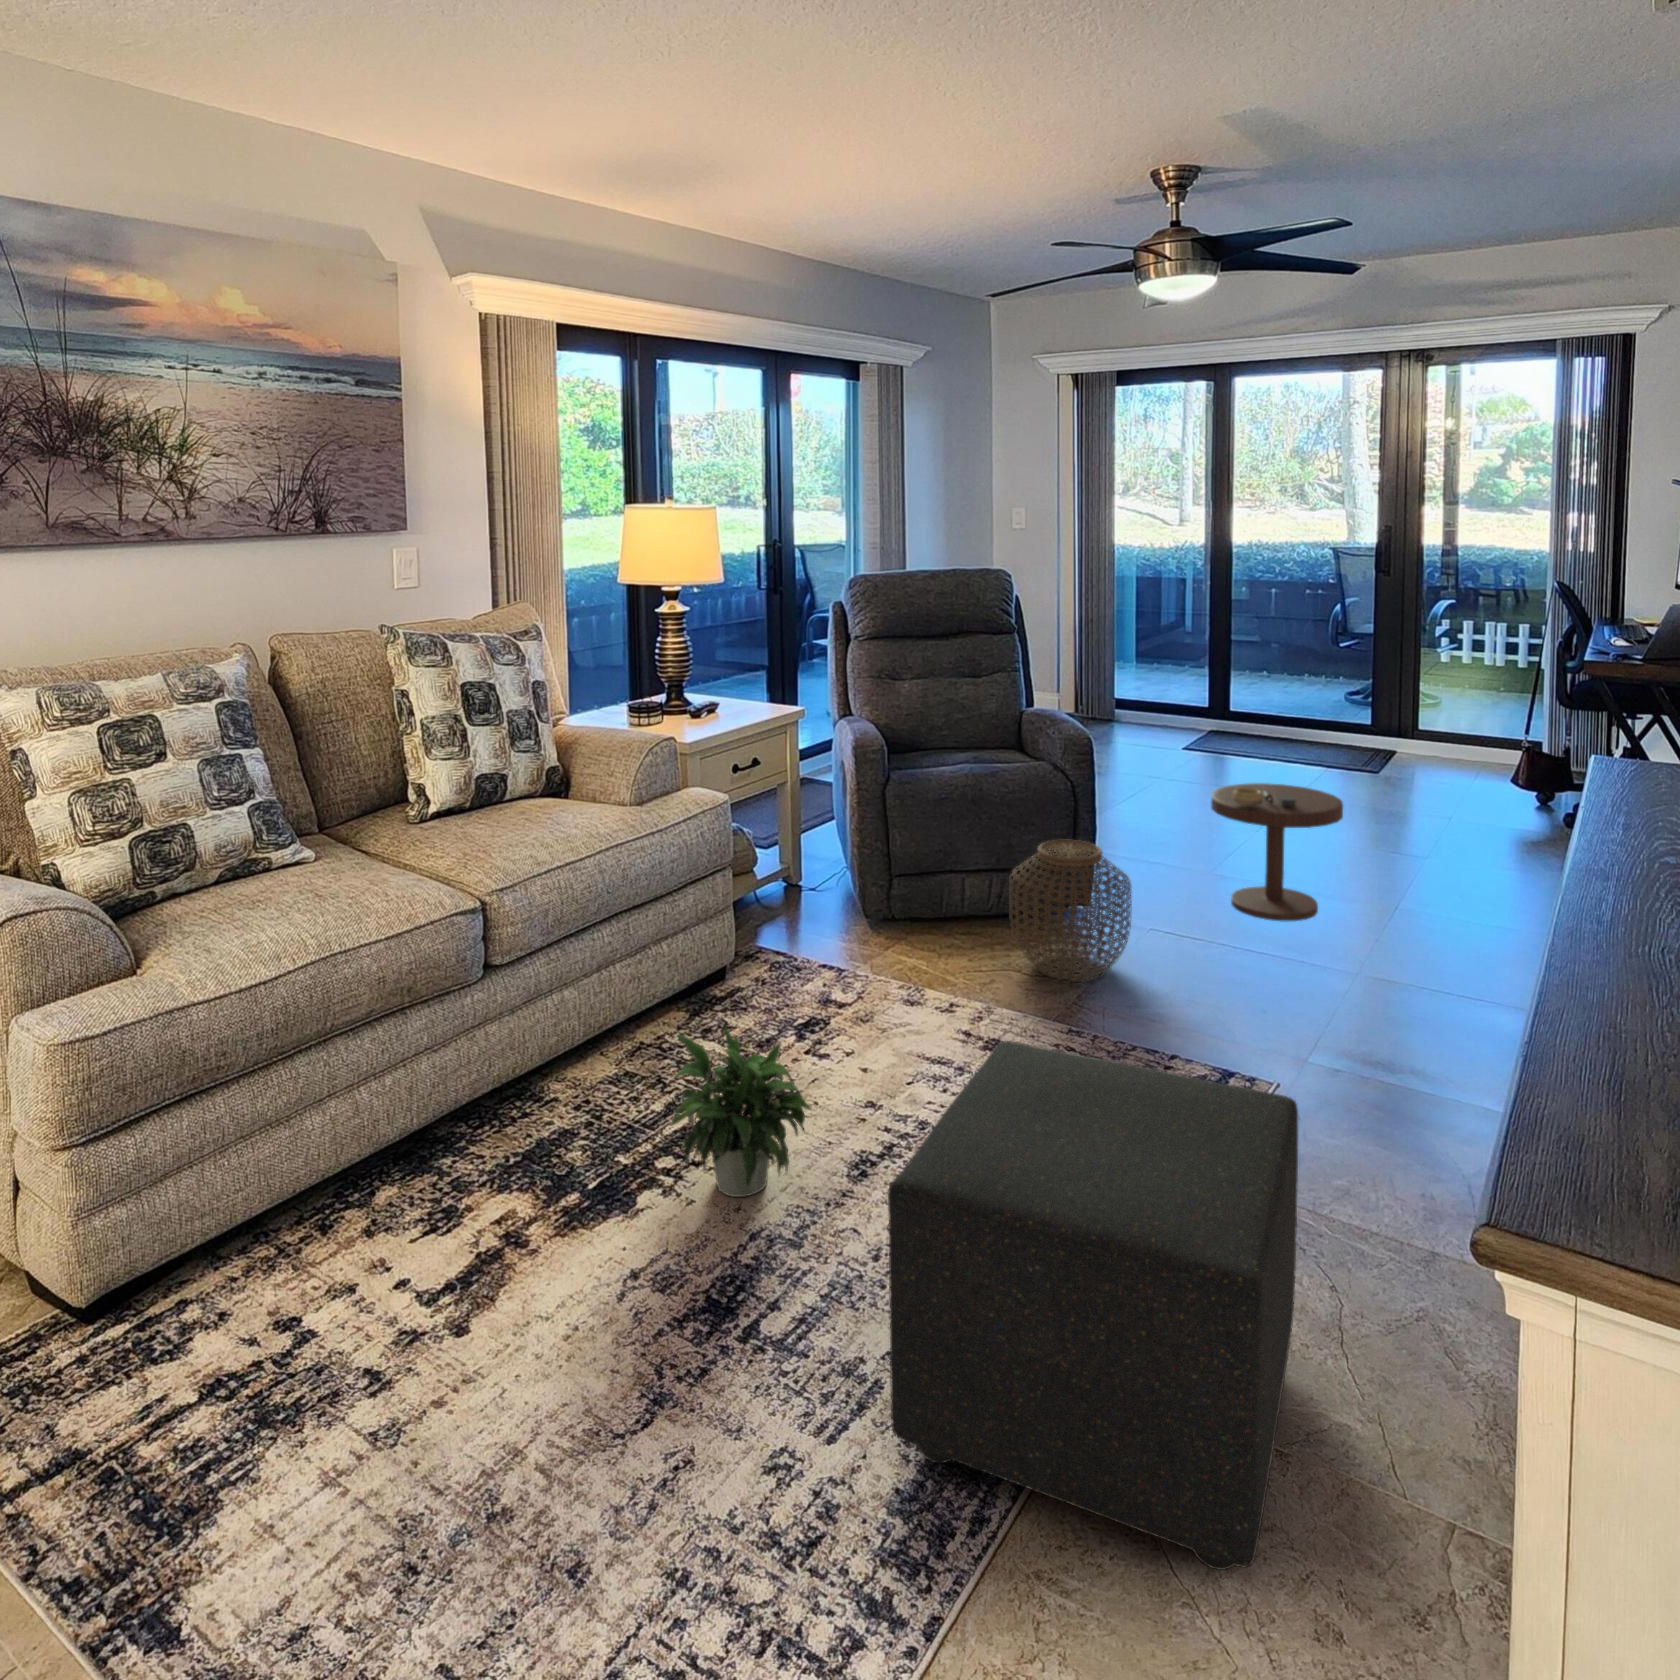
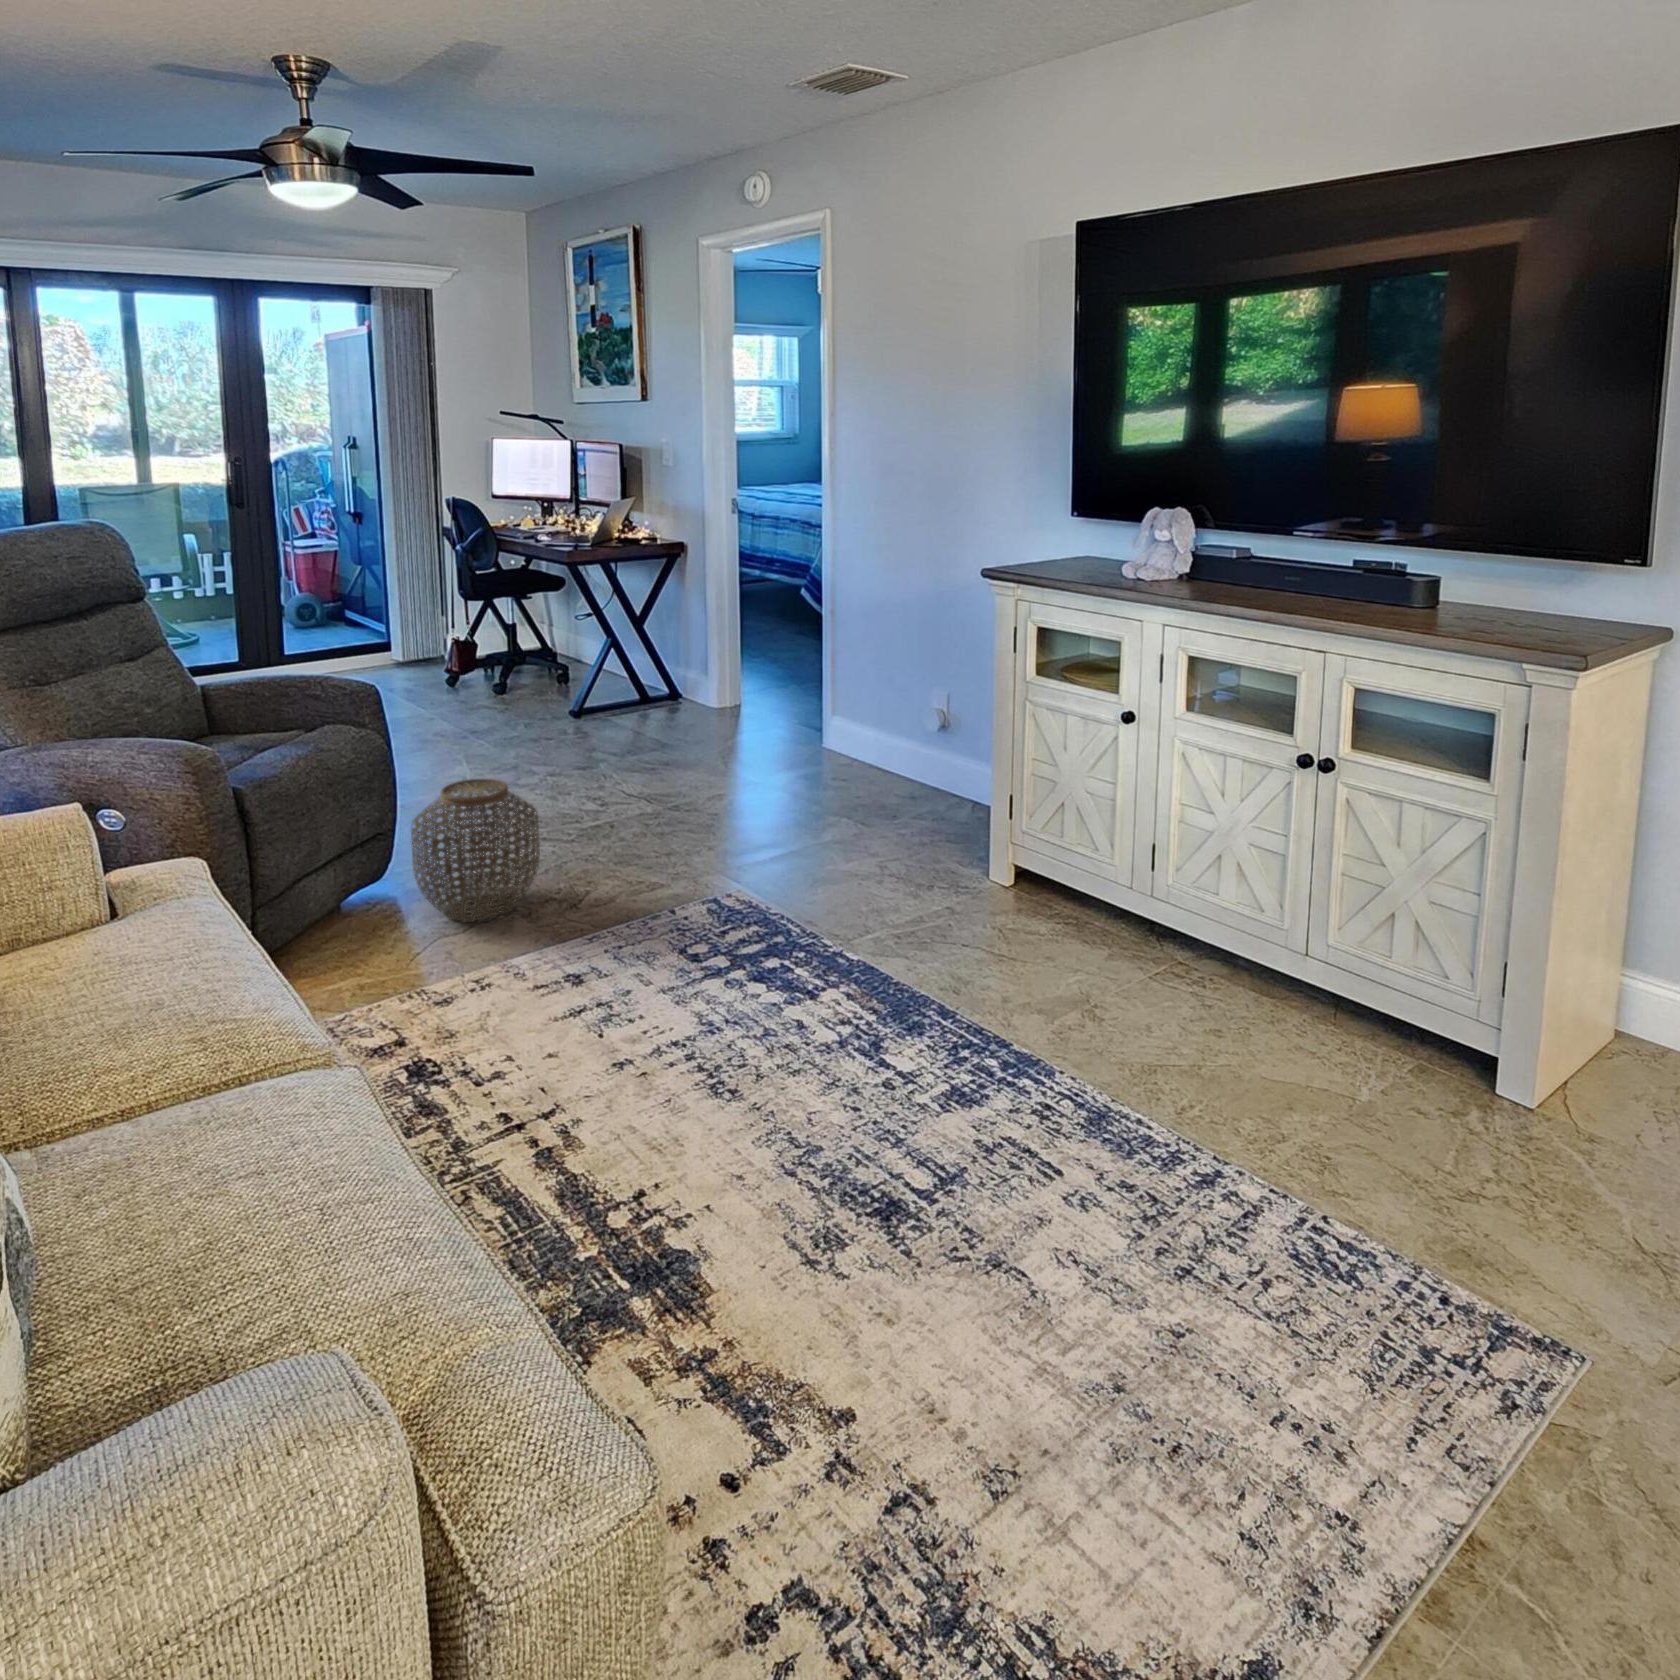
side table: present [1211,783,1343,921] -> none [587,672,691,863]
potted plant: present [671,1027,811,1197] -> none [551,1015,786,1182]
ottoman: present [888,1041,1298,1570] -> none [891,815,1211,1130]

